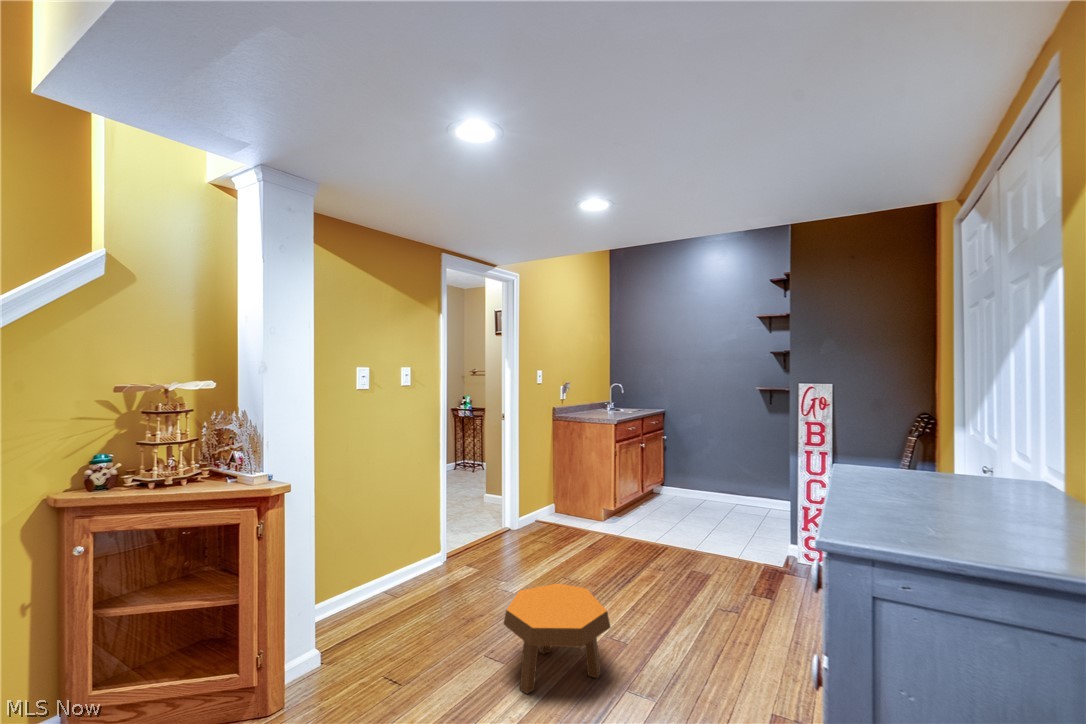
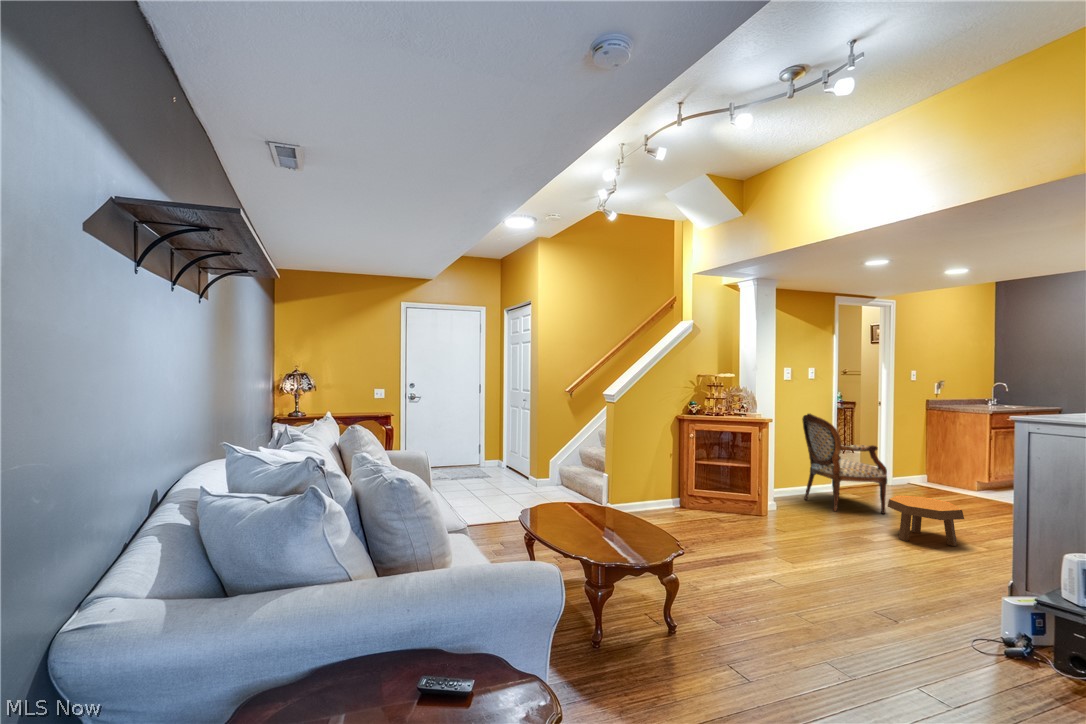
armchair: none [383,452,507,627] -> present [802,414,887,514]

